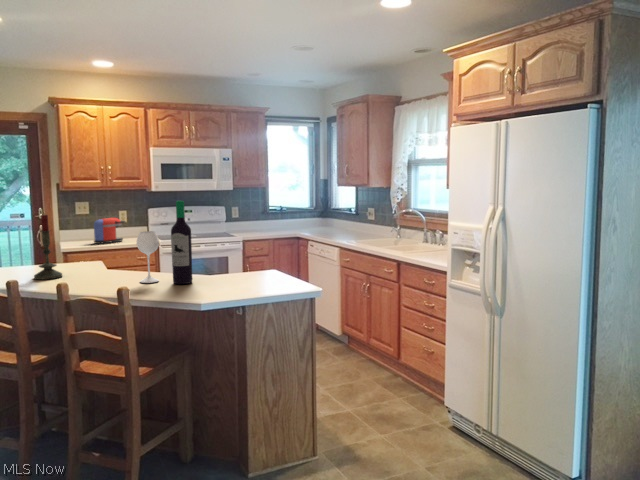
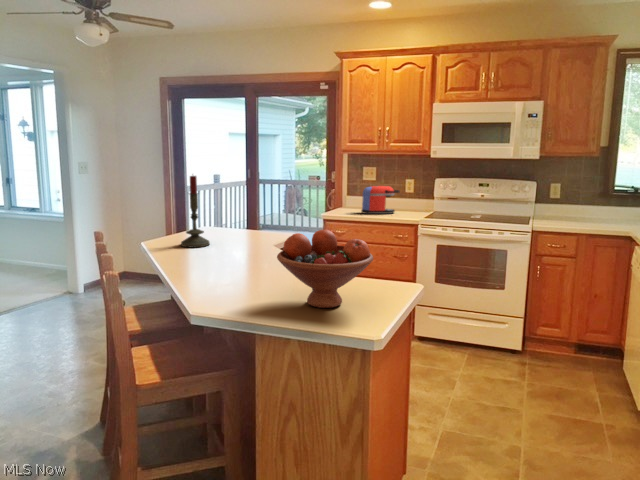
wine bottle: present [136,201,192,284] -> none [222,166,270,286]
fruit bowl: none [217,238,276,283] -> present [277,230,373,308]

